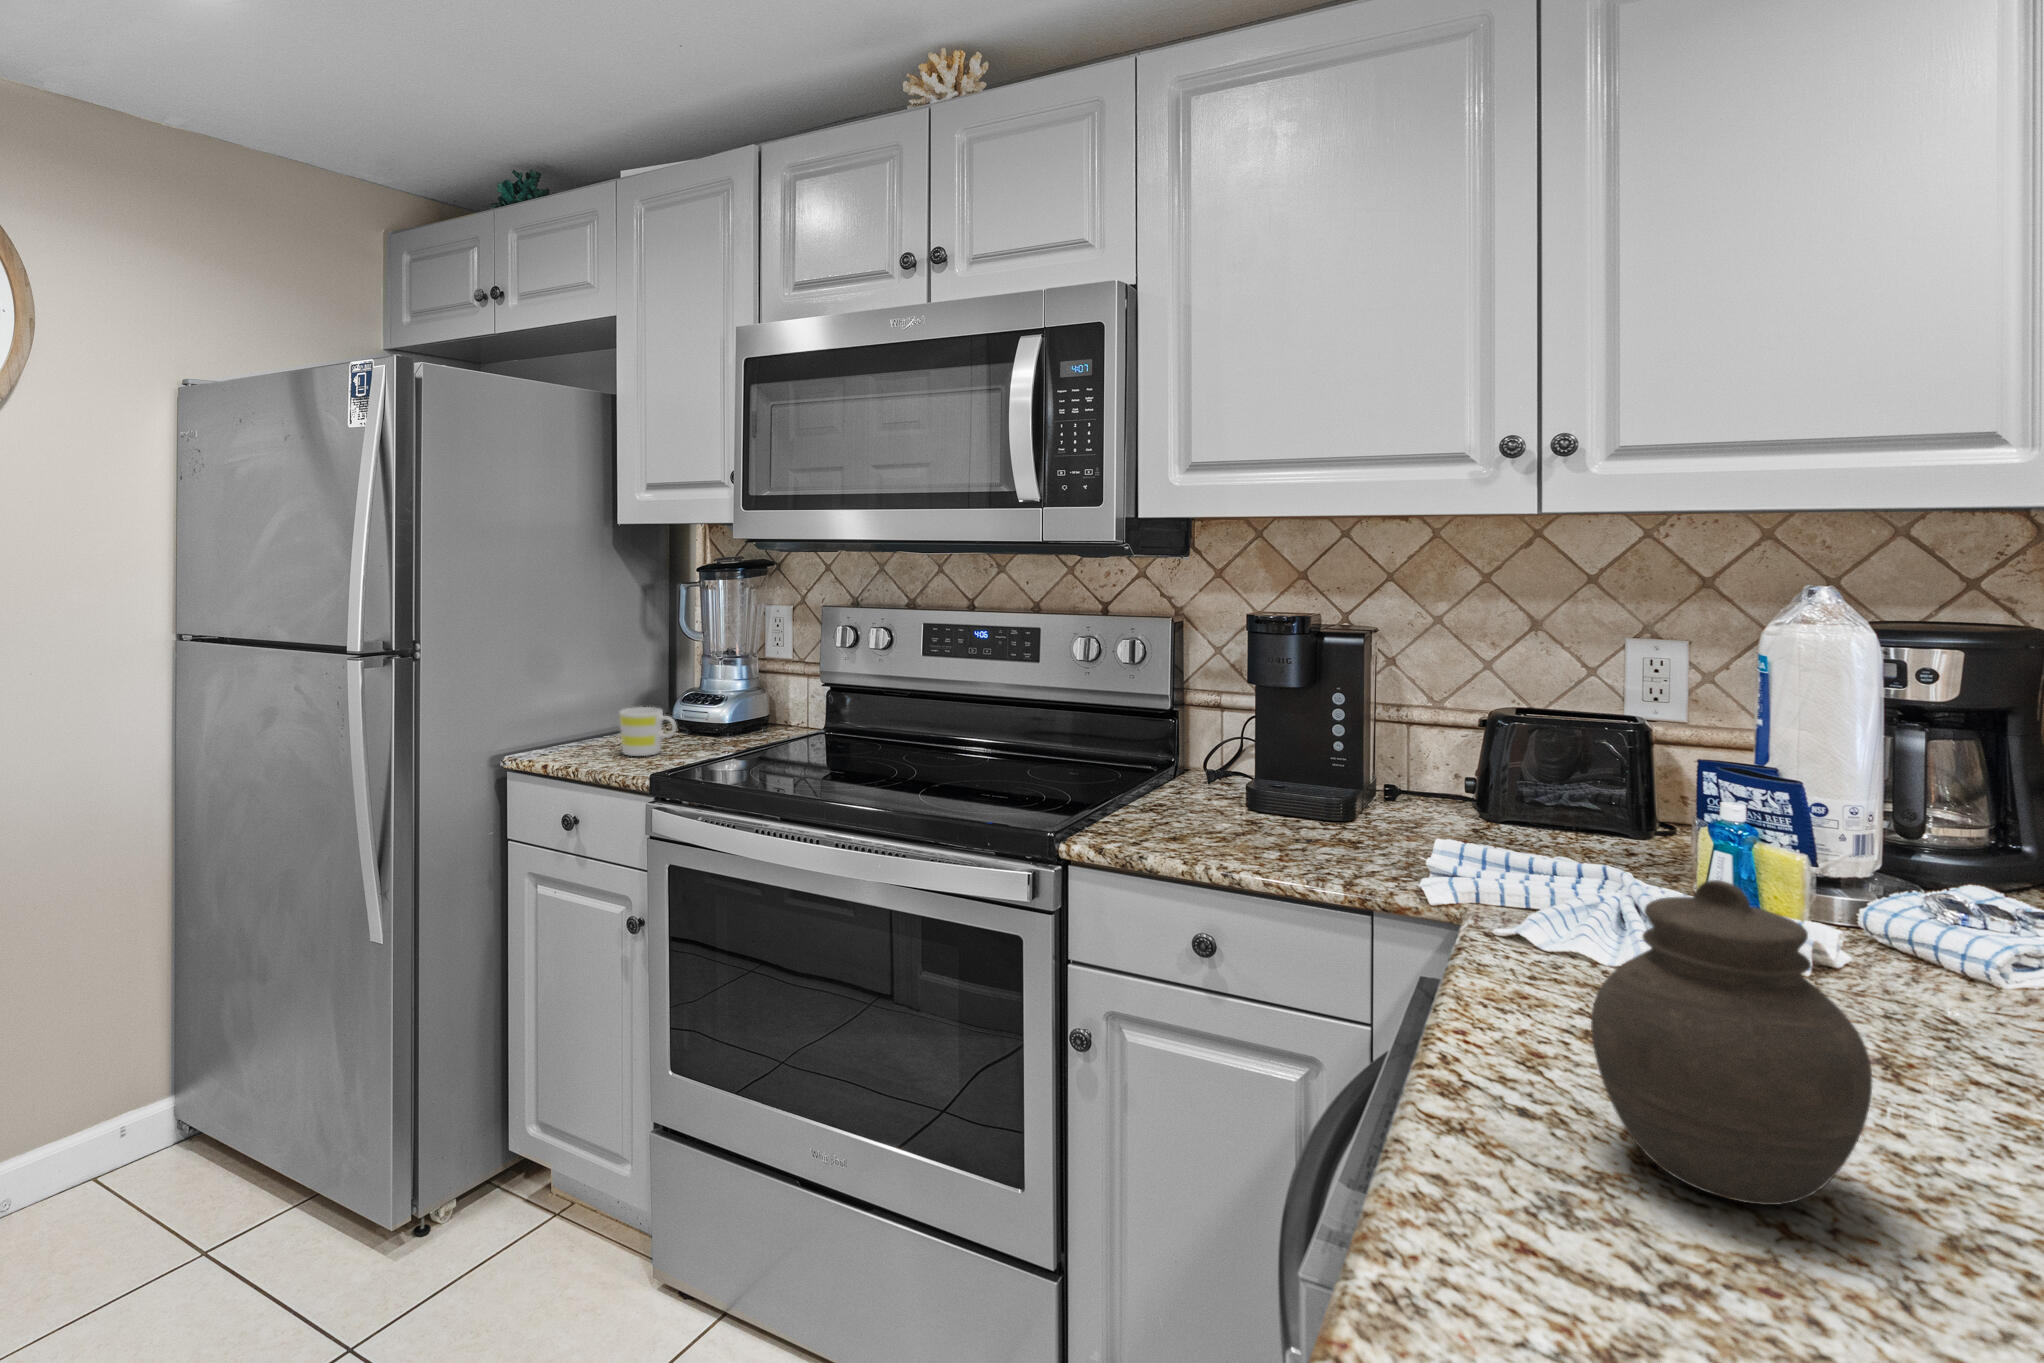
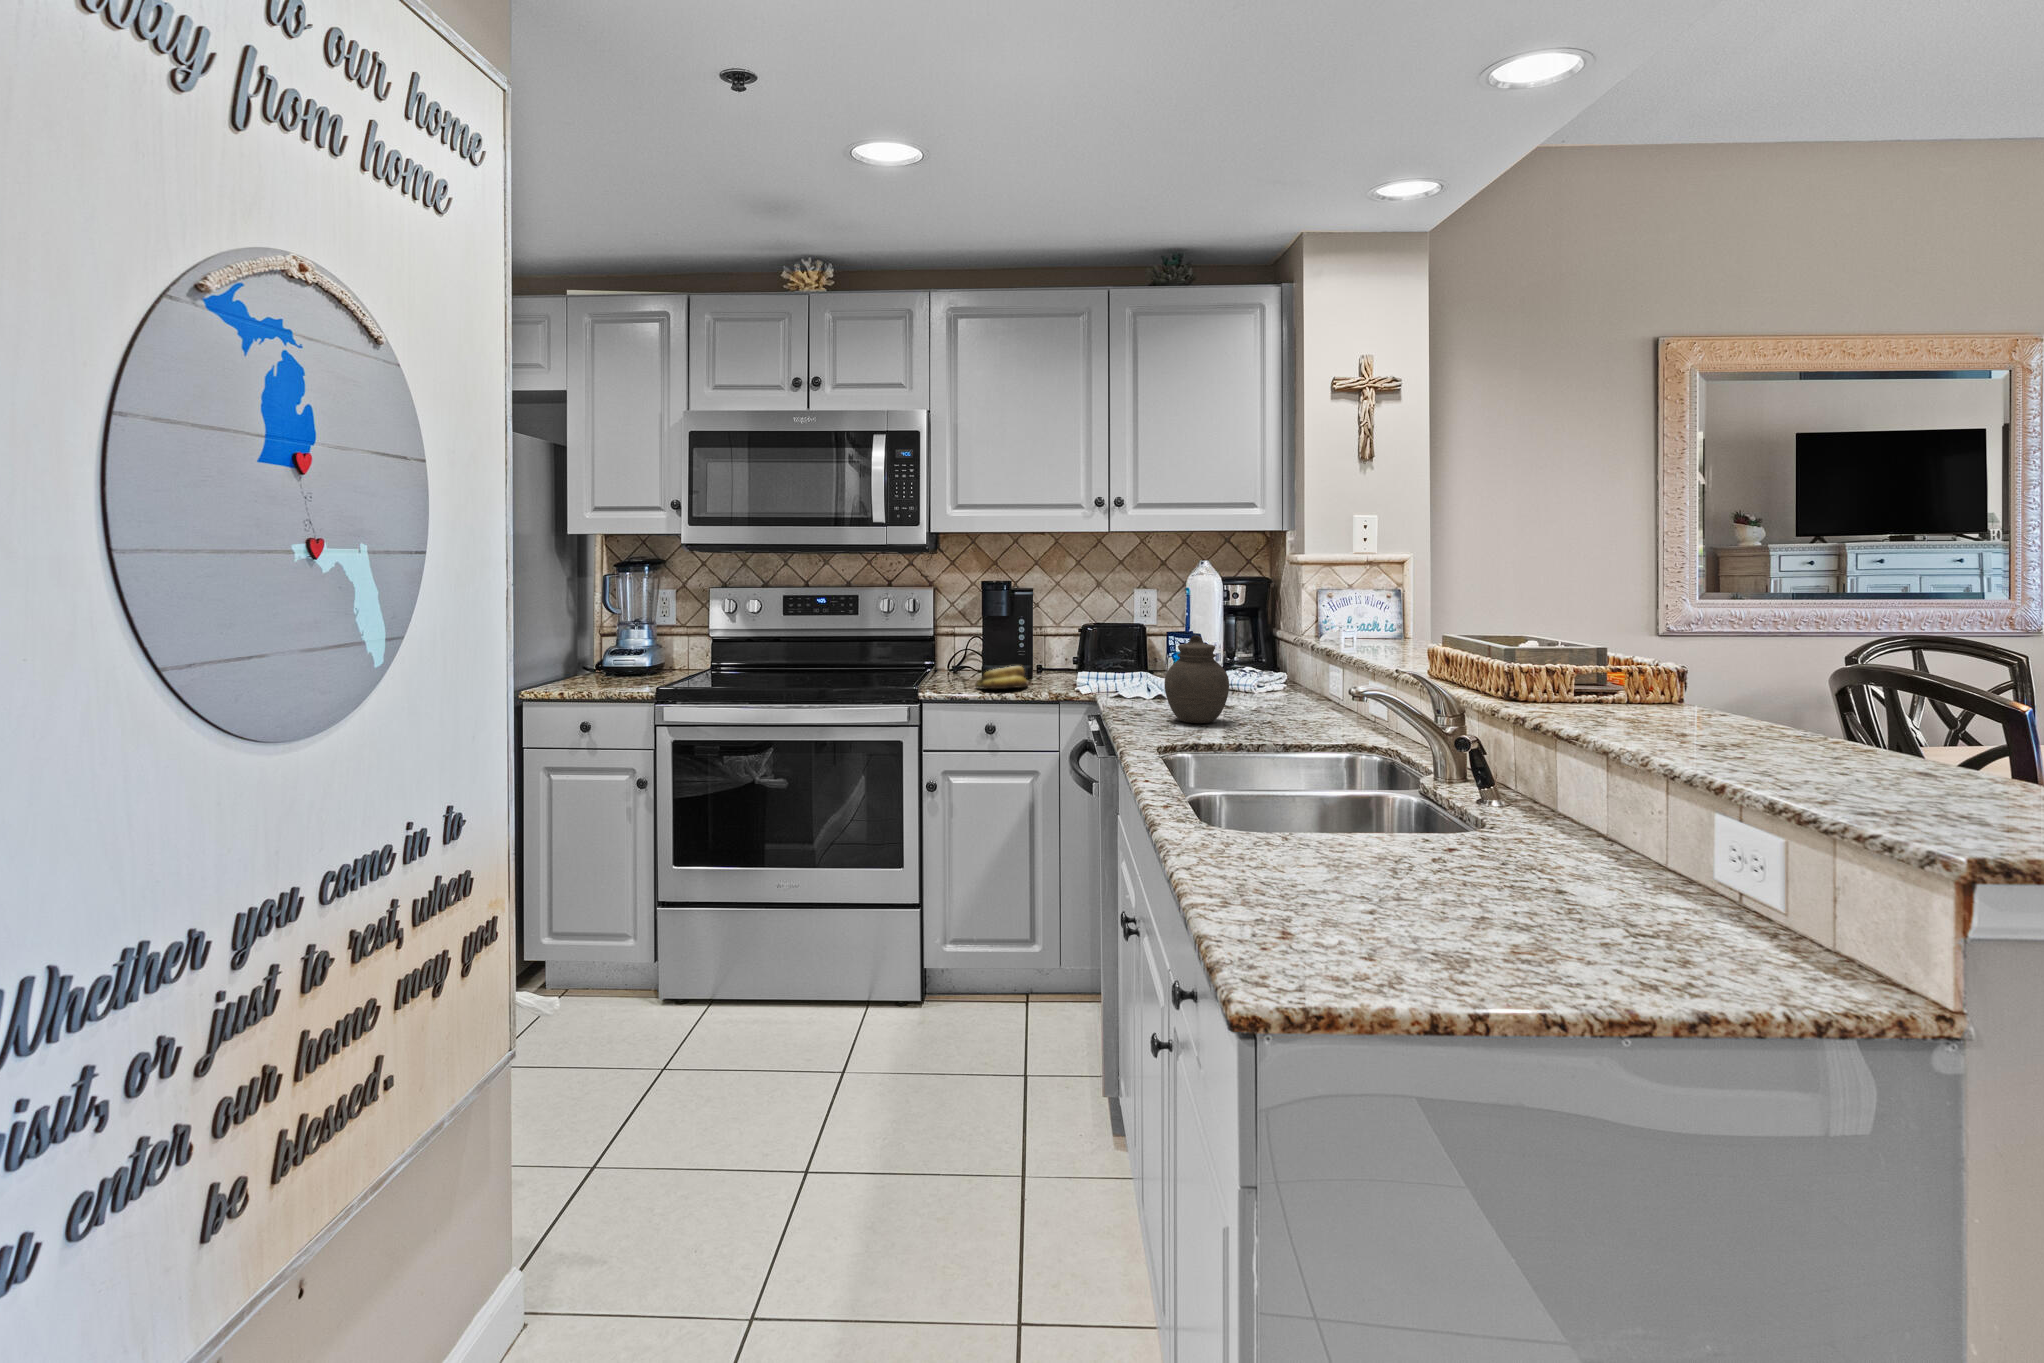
mug: present [620,707,676,756] -> none [600,655,641,686]
banana: none [1200,803,1322,854] -> present [975,666,1028,689]

